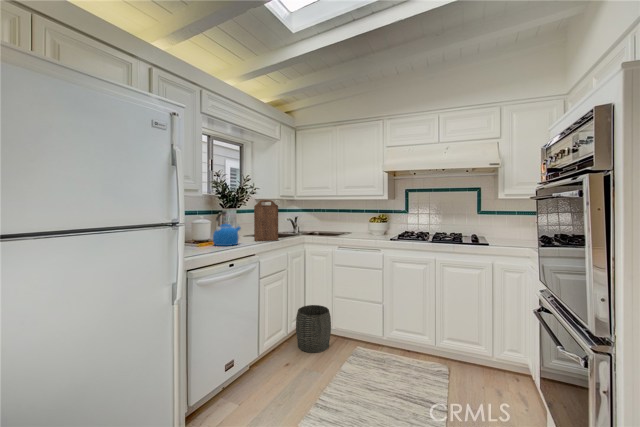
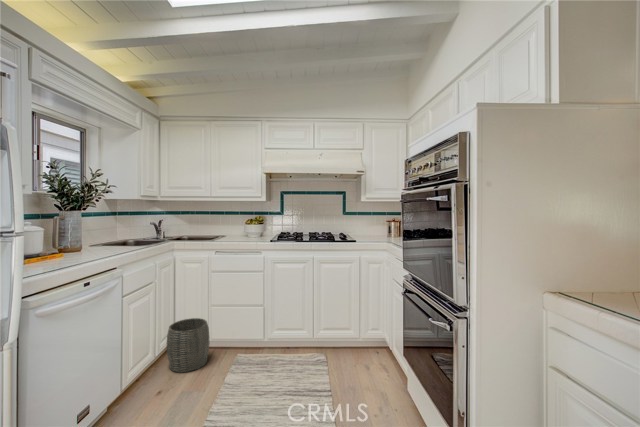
cutting board: present [254,200,278,241] -> none [110,201,144,252]
kettle: present [213,212,241,246] -> none [49,217,92,261]

